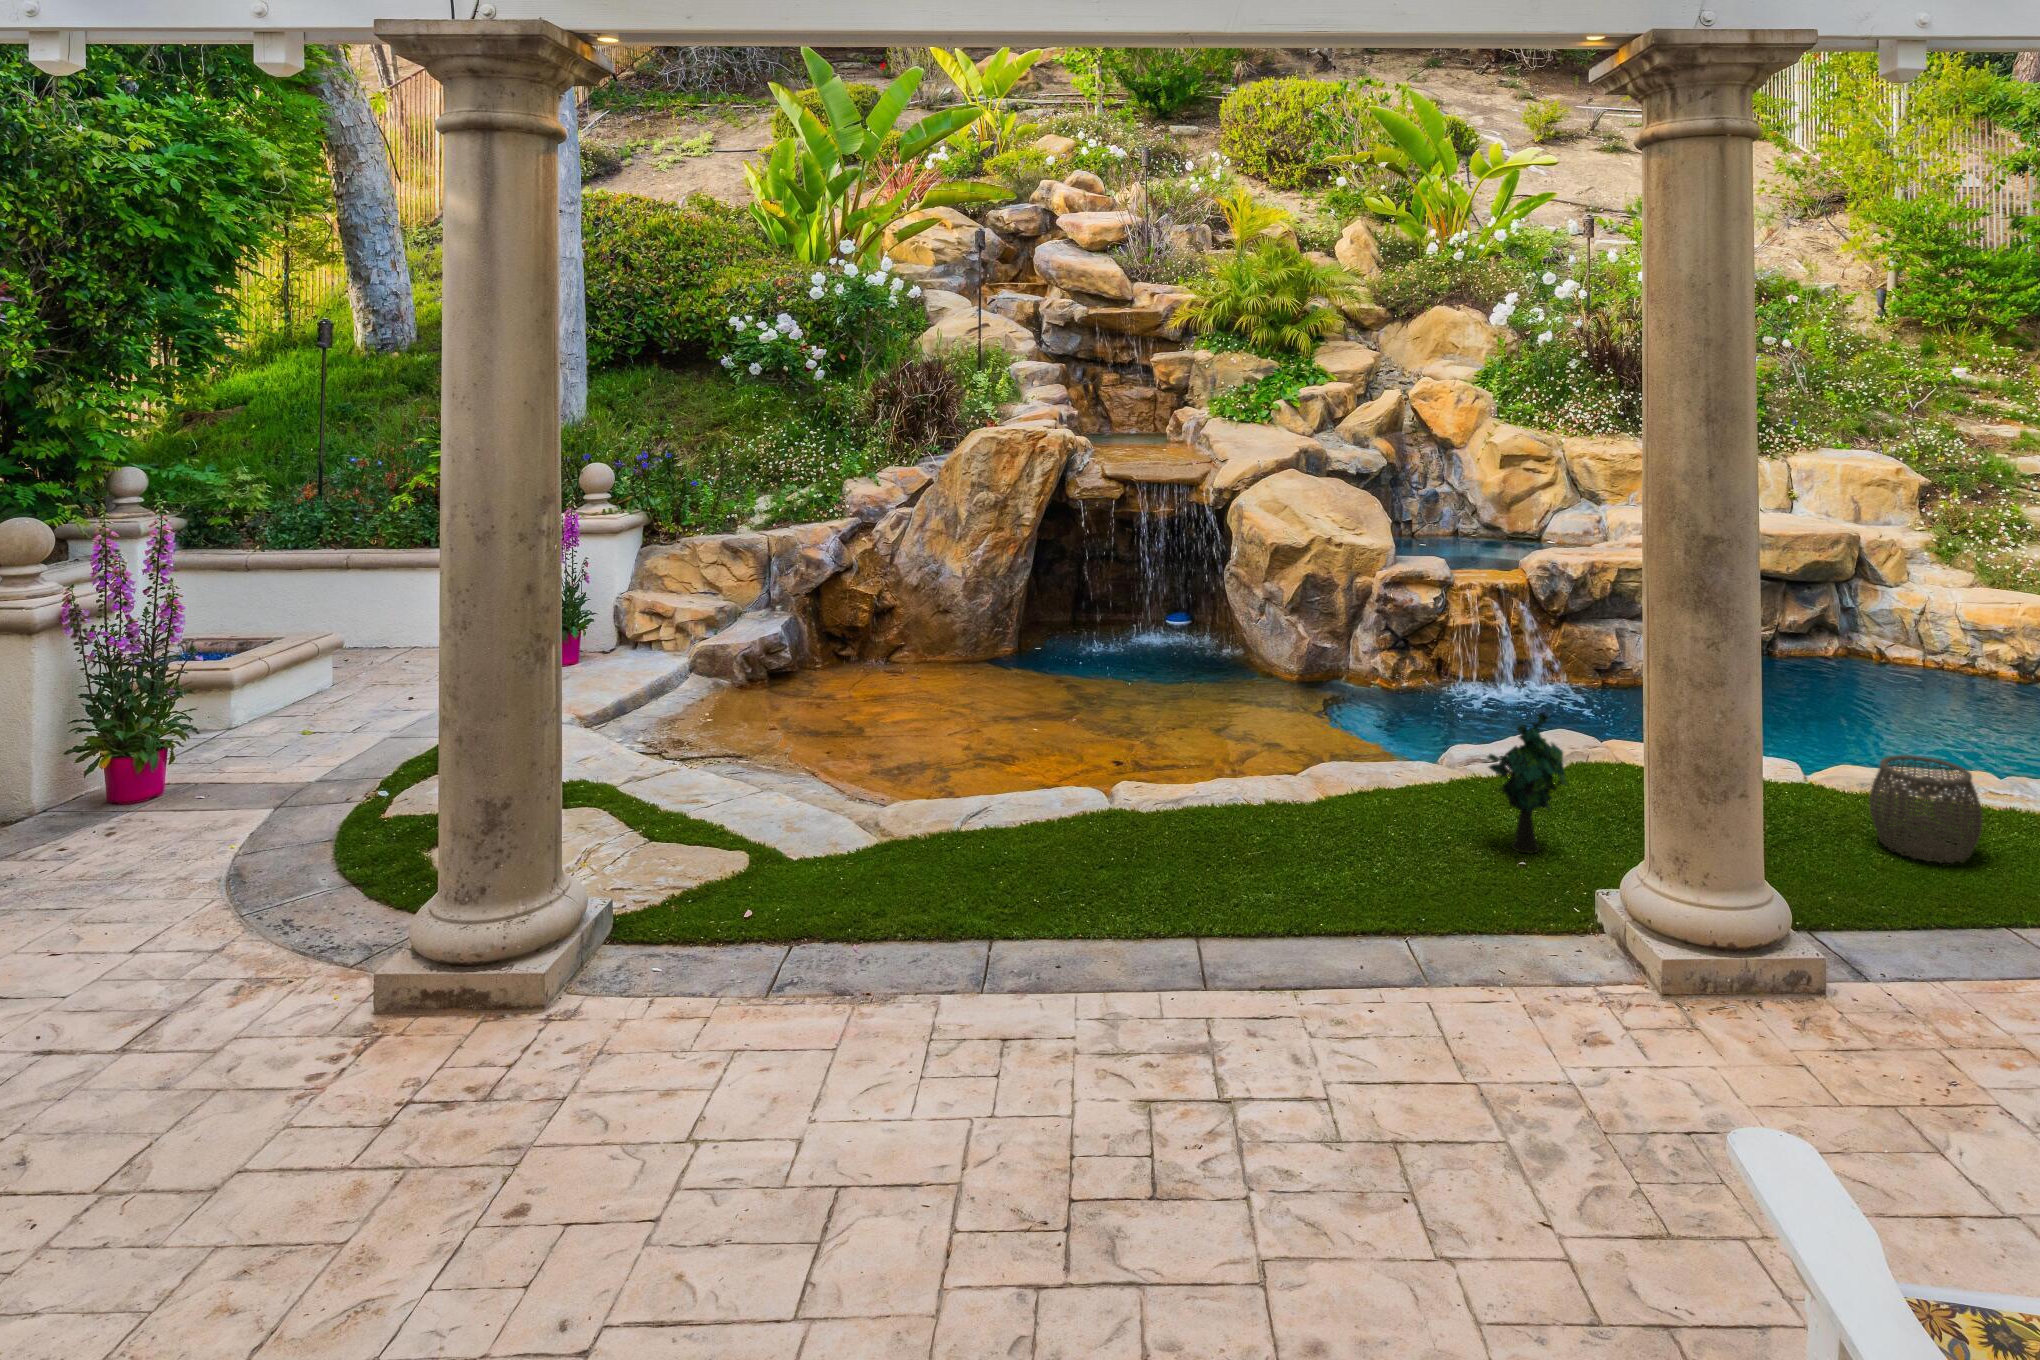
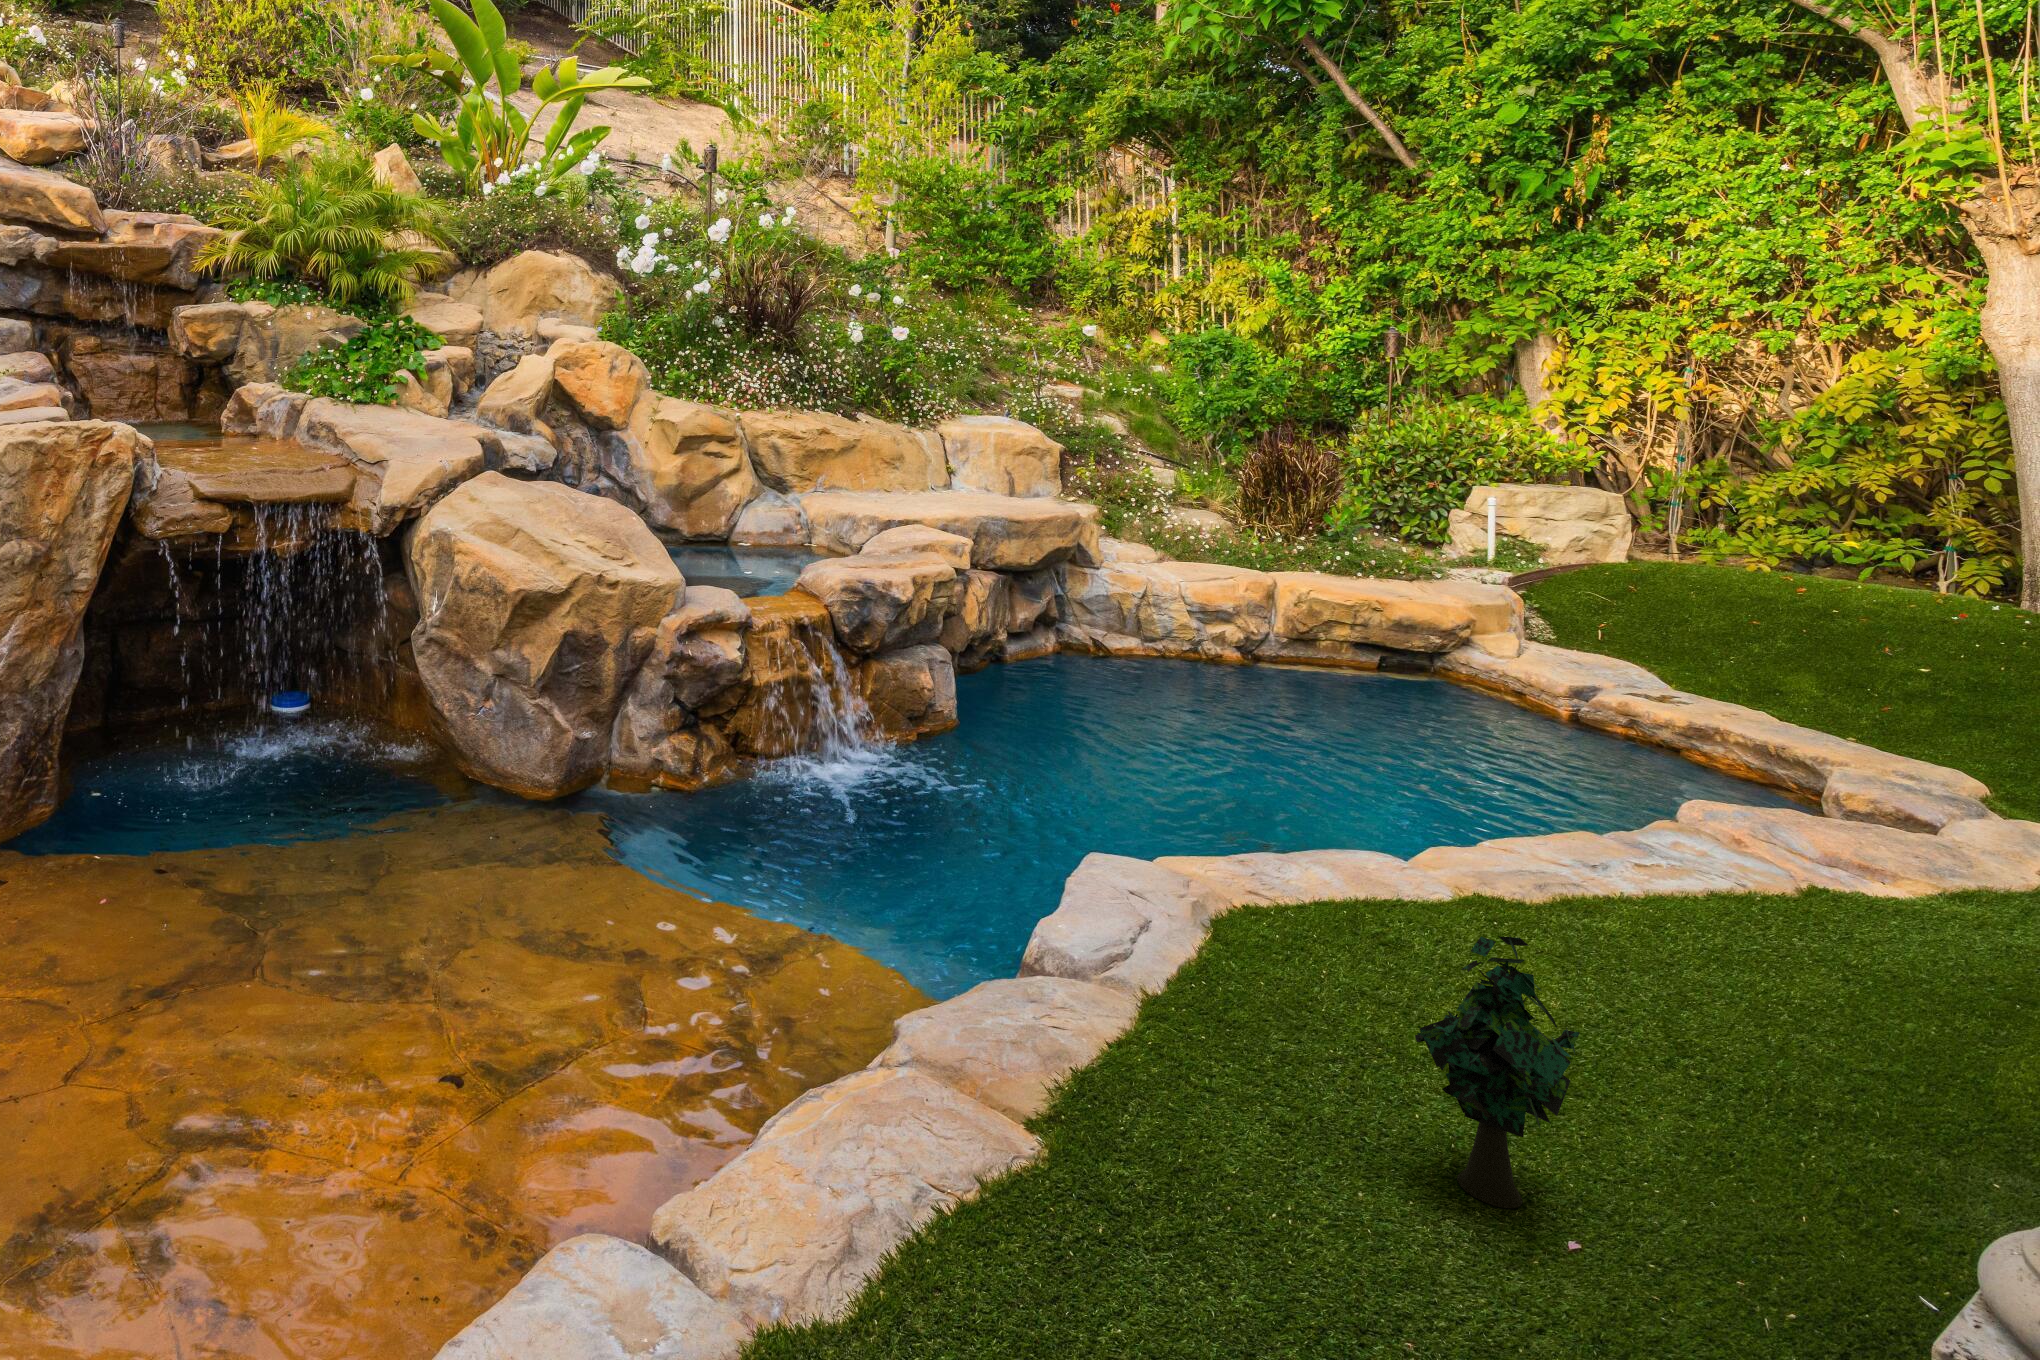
woven basket: present [1869,755,1983,863] -> none [1711,868,1913,1040]

